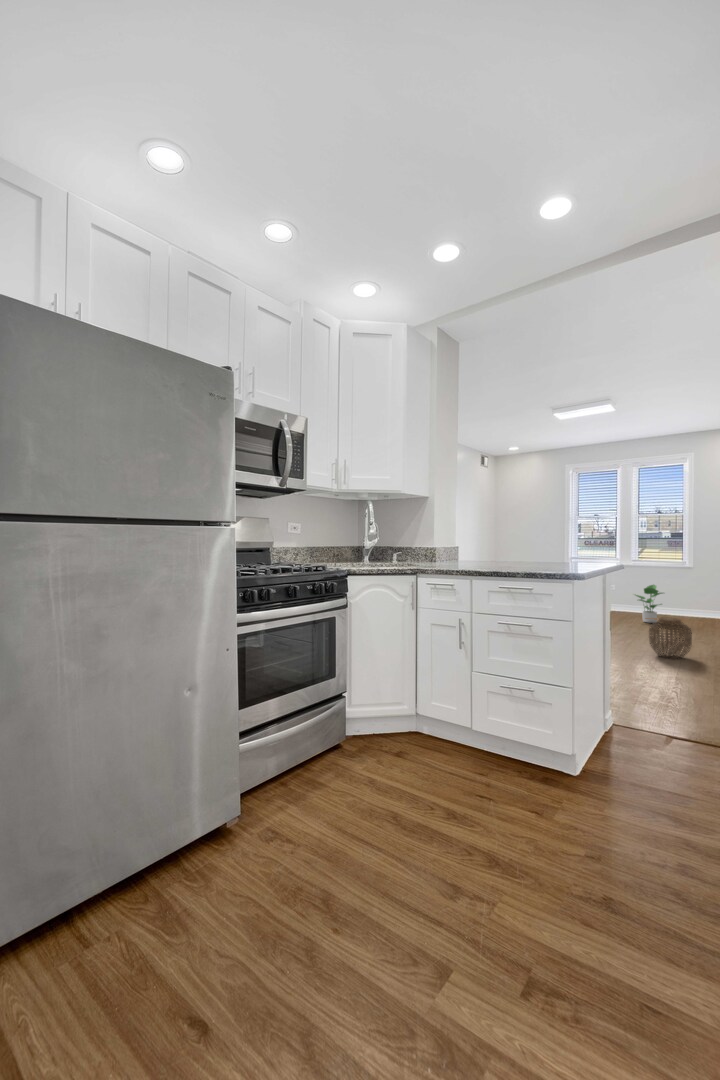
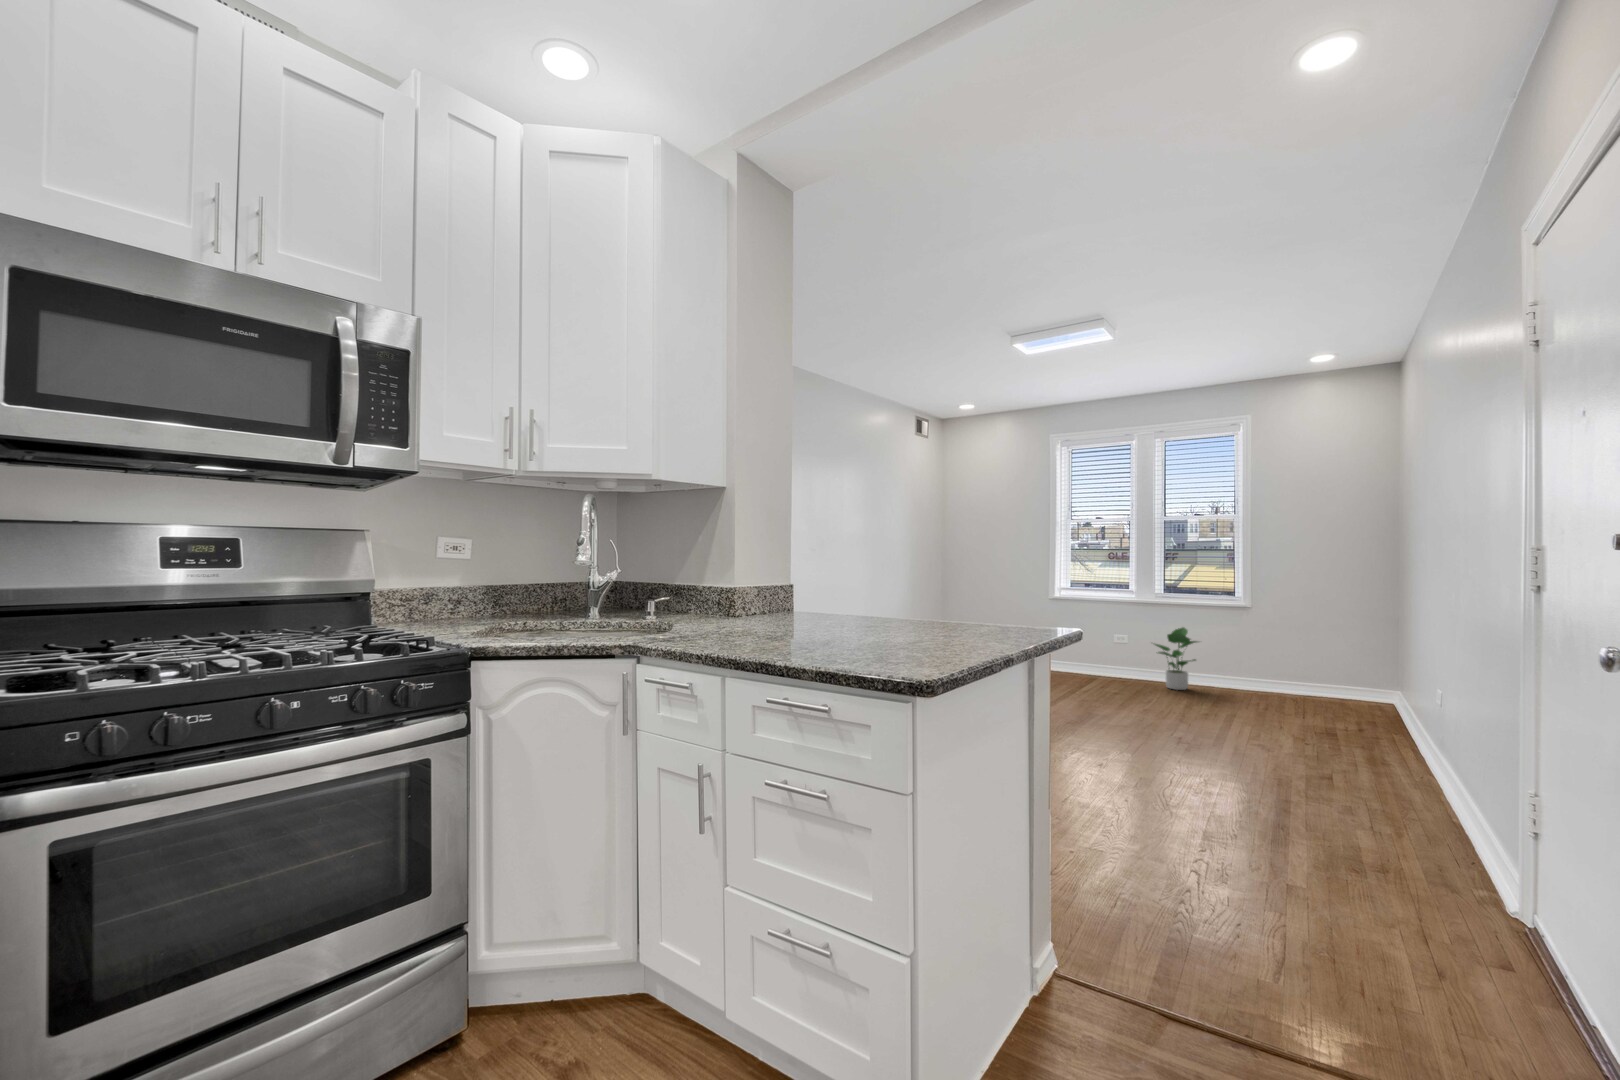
woven basket: present [649,617,692,659] -> none [1164,697,1237,772]

